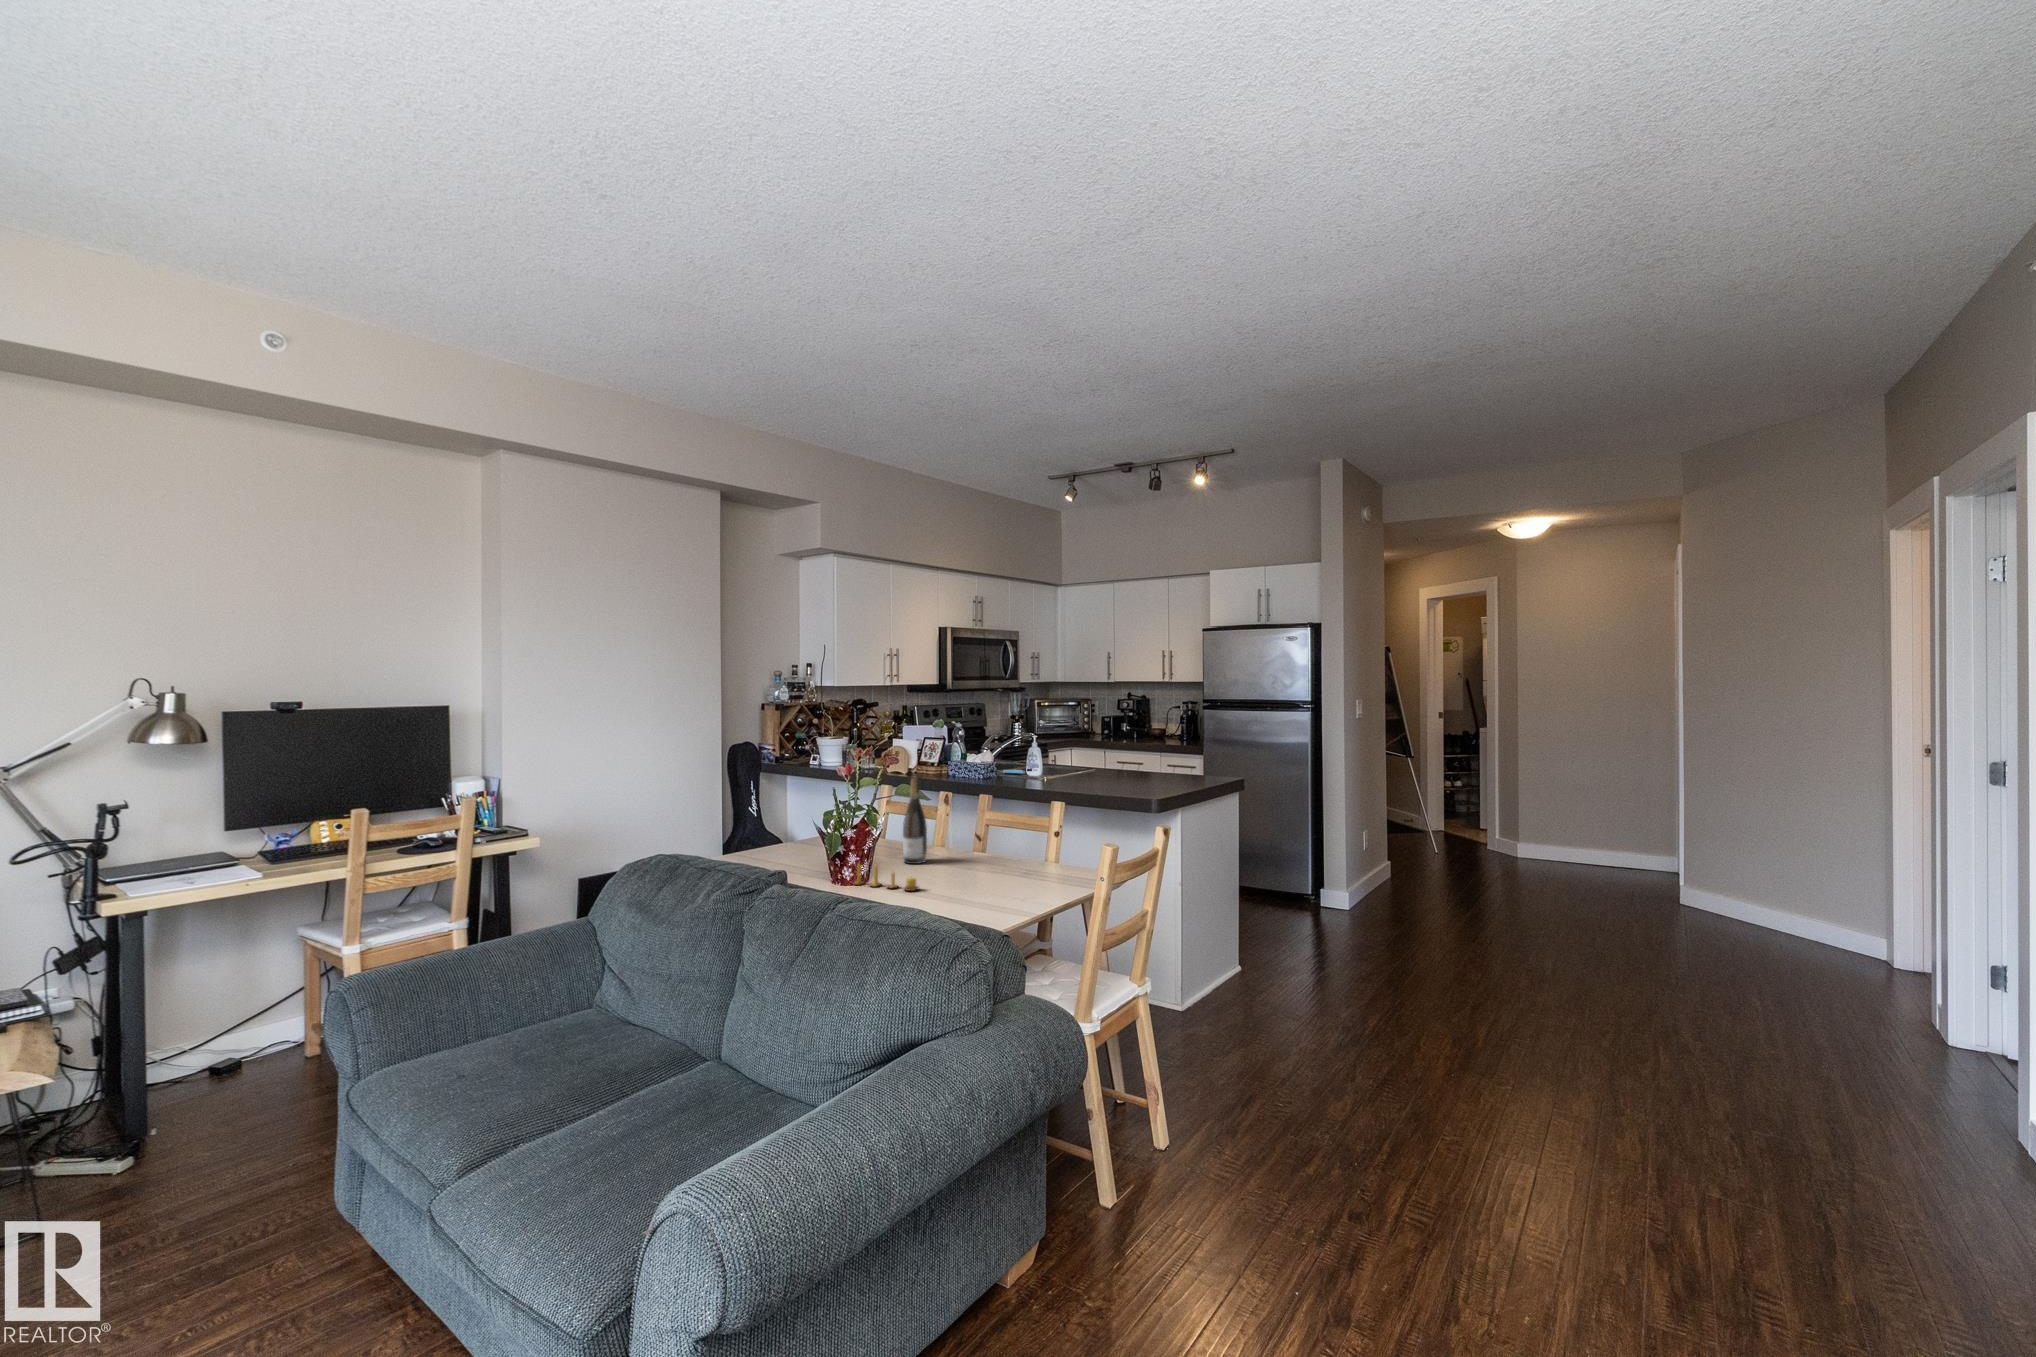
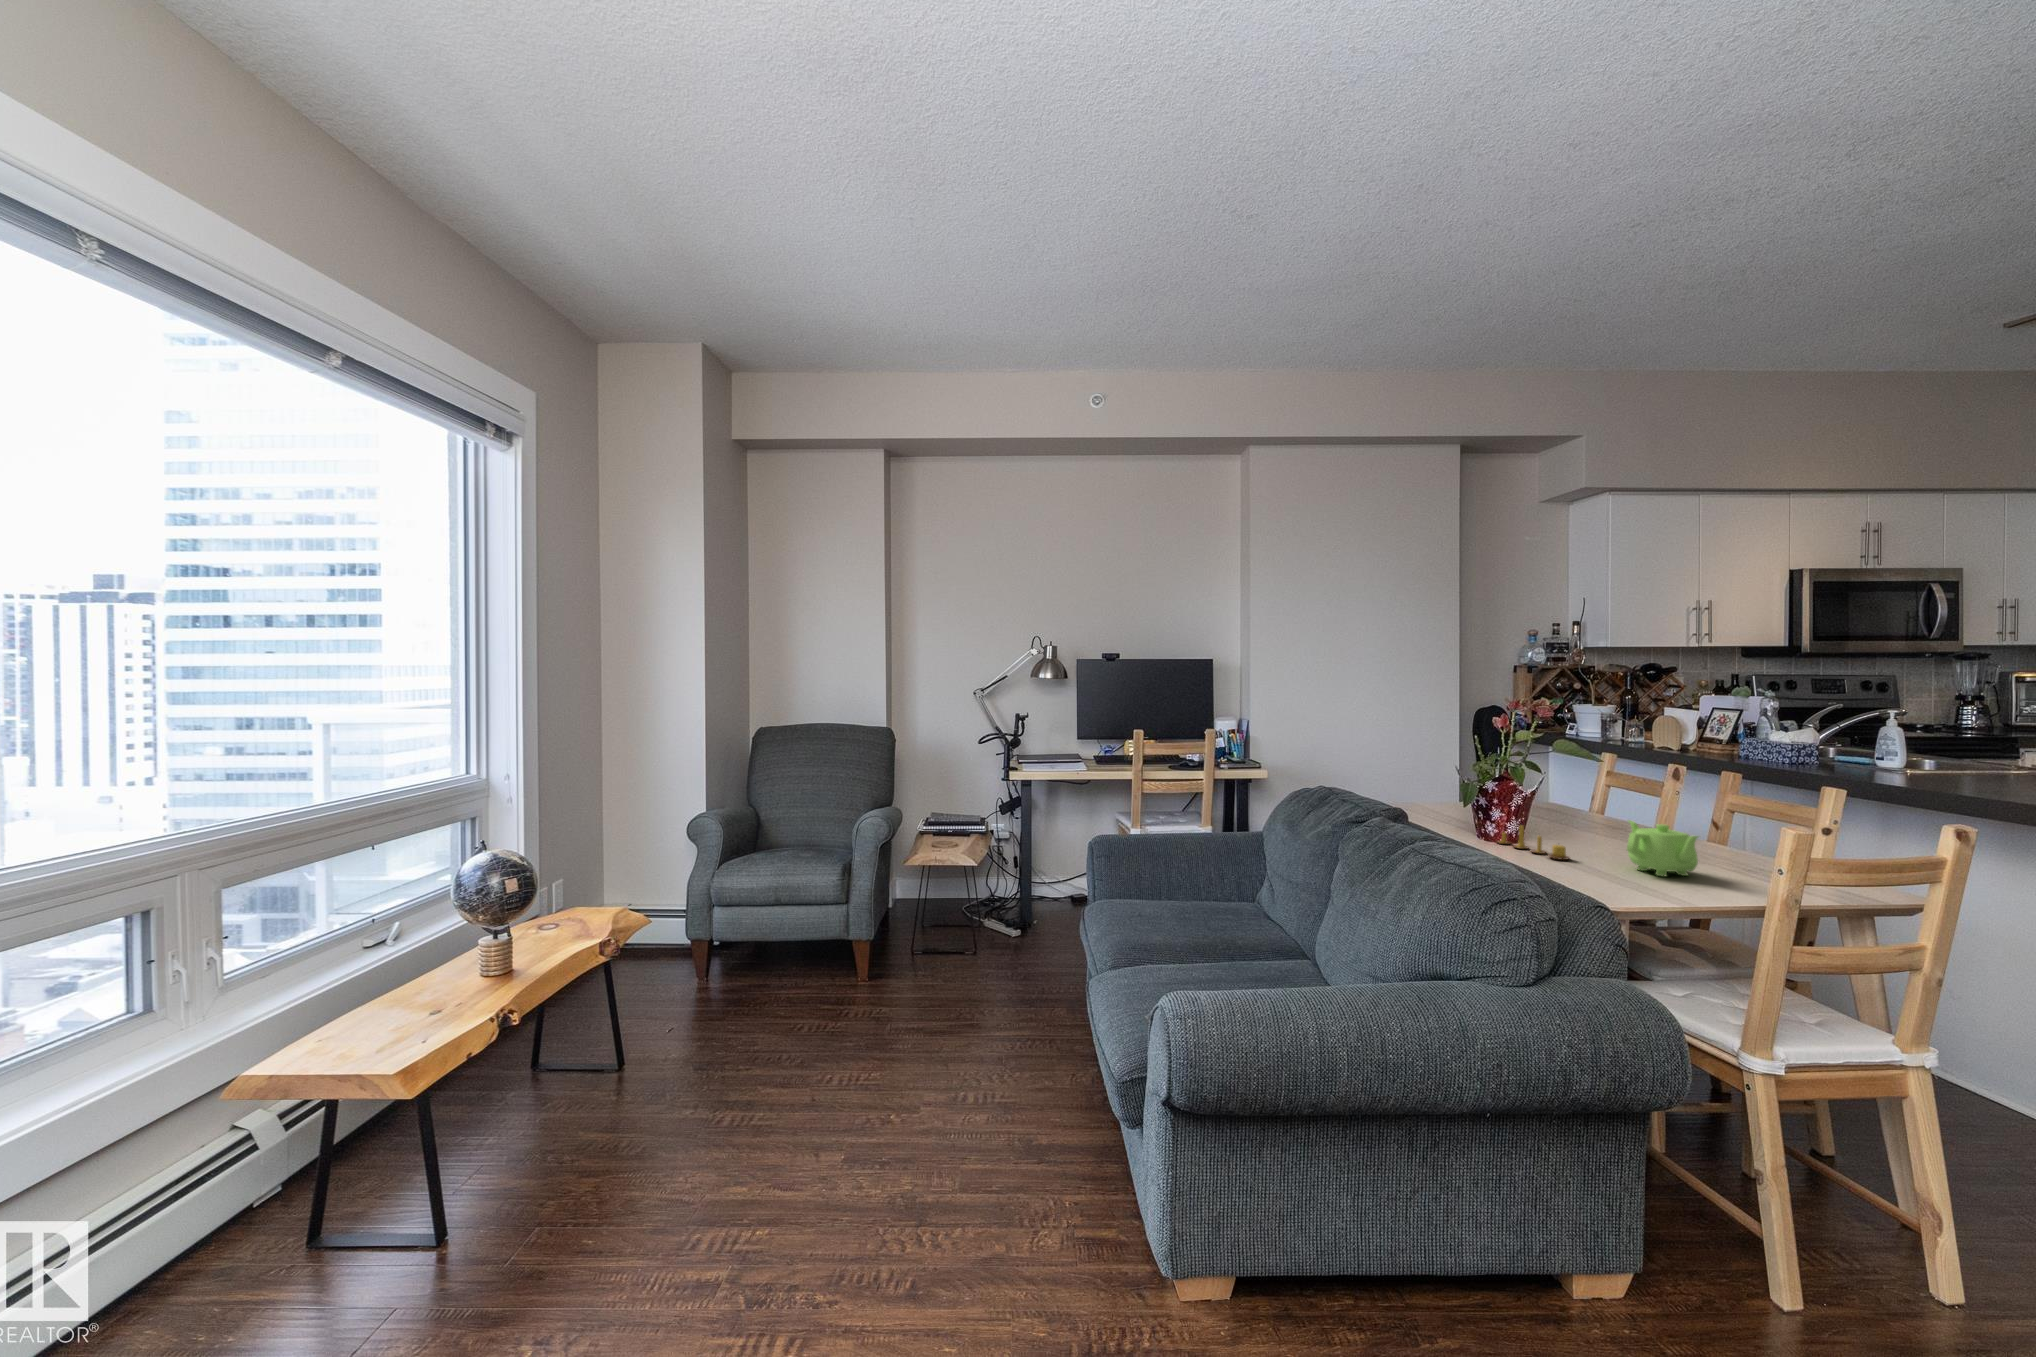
wine bottle: present [903,778,927,864] -> none [1586,739,1620,839]
teapot: none [955,847,1012,890] -> present [1627,820,1698,877]

